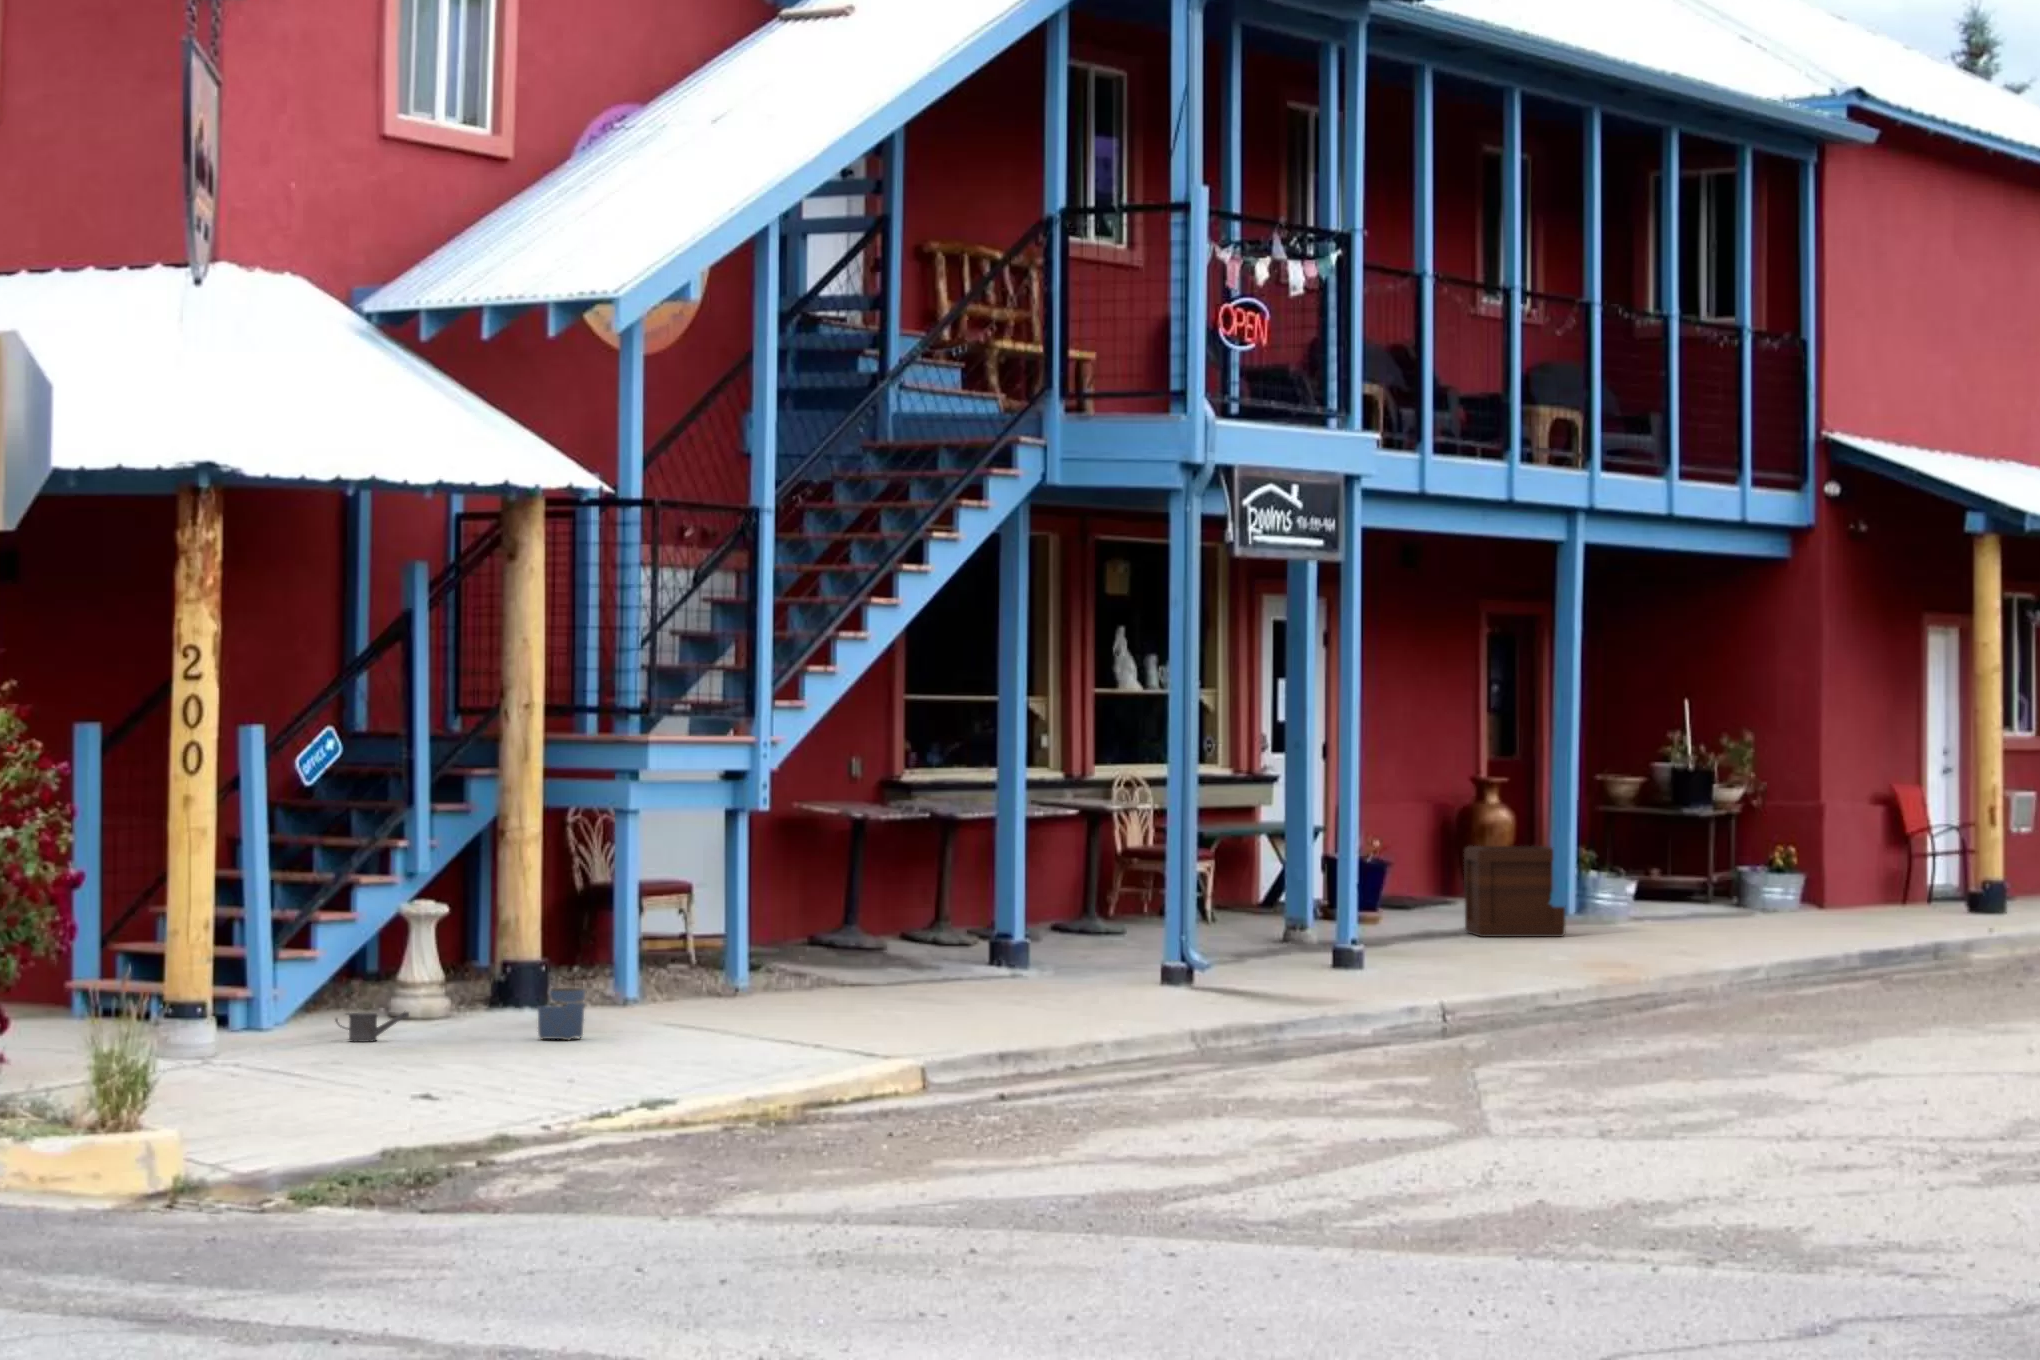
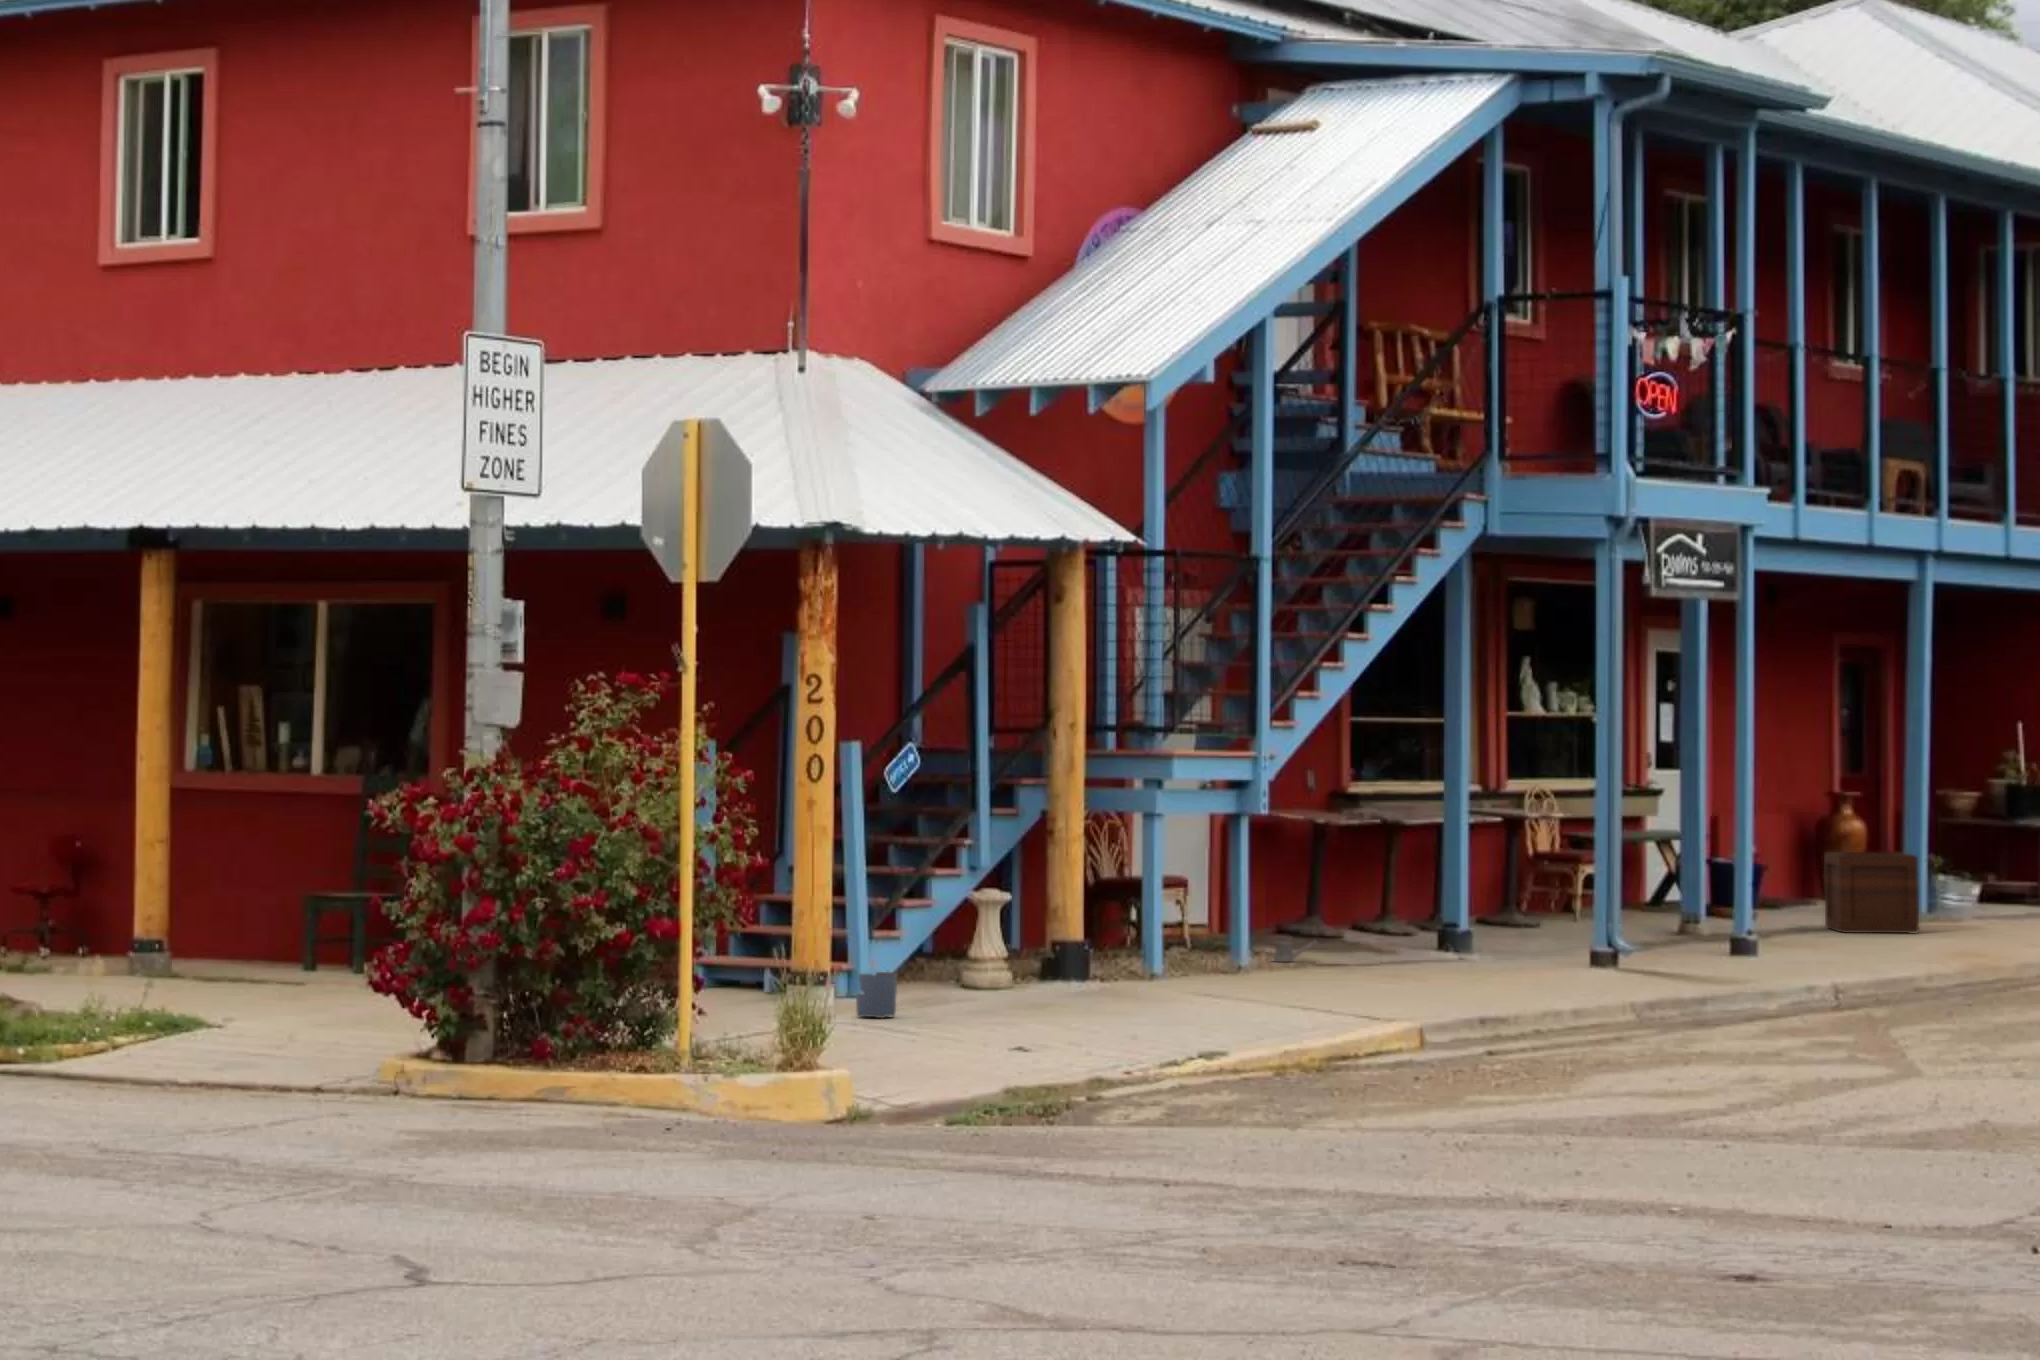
planter: present [538,988,585,1040] -> present [856,972,897,1018]
watering can: present [335,1011,409,1042] -> present [1274,940,1317,962]

